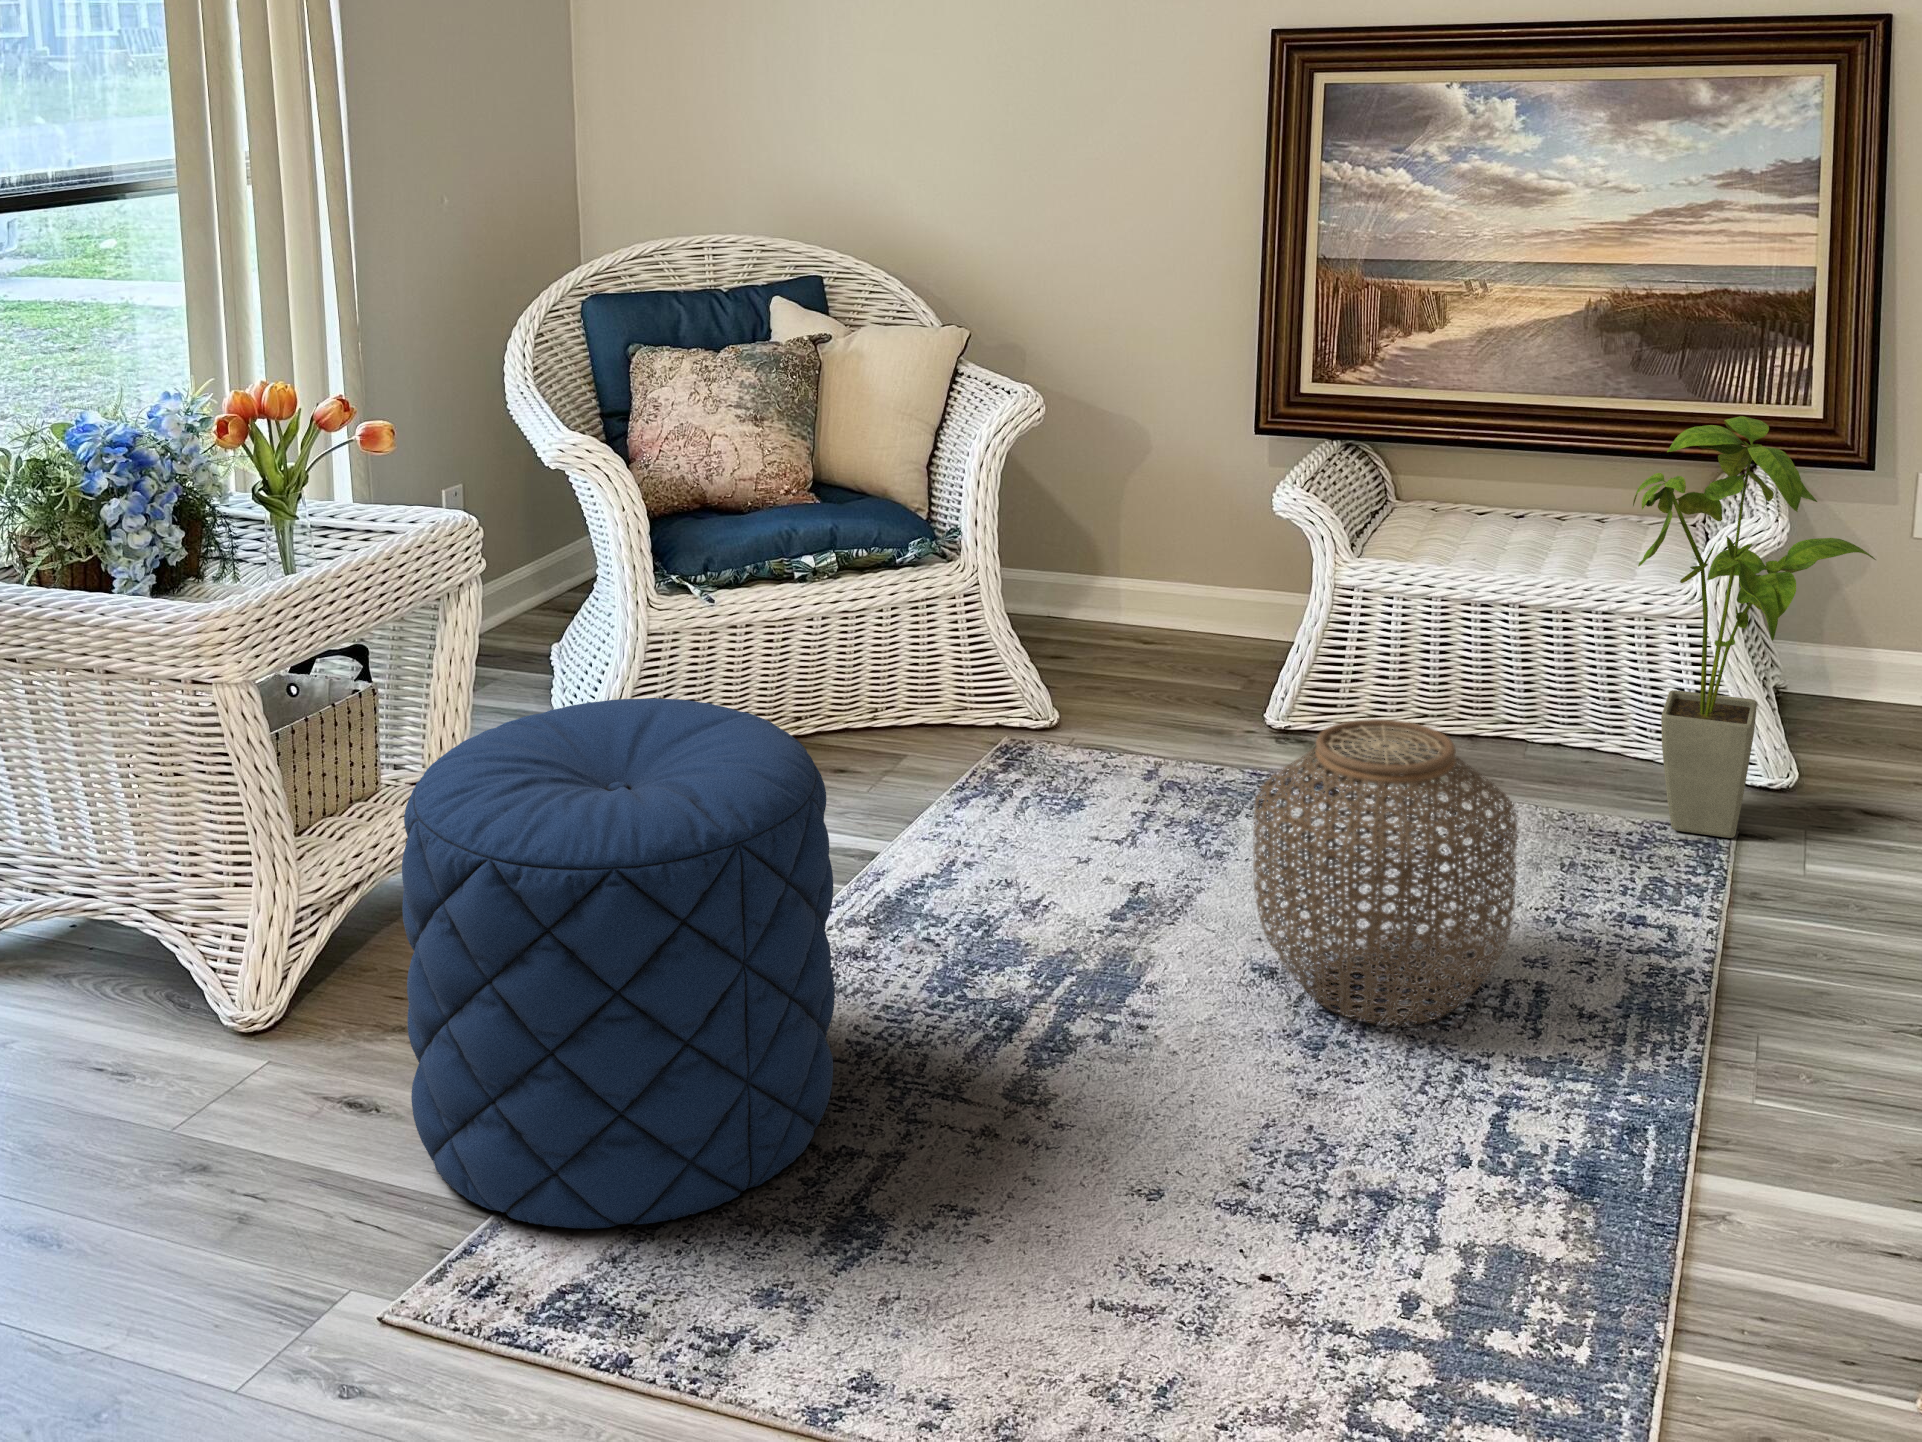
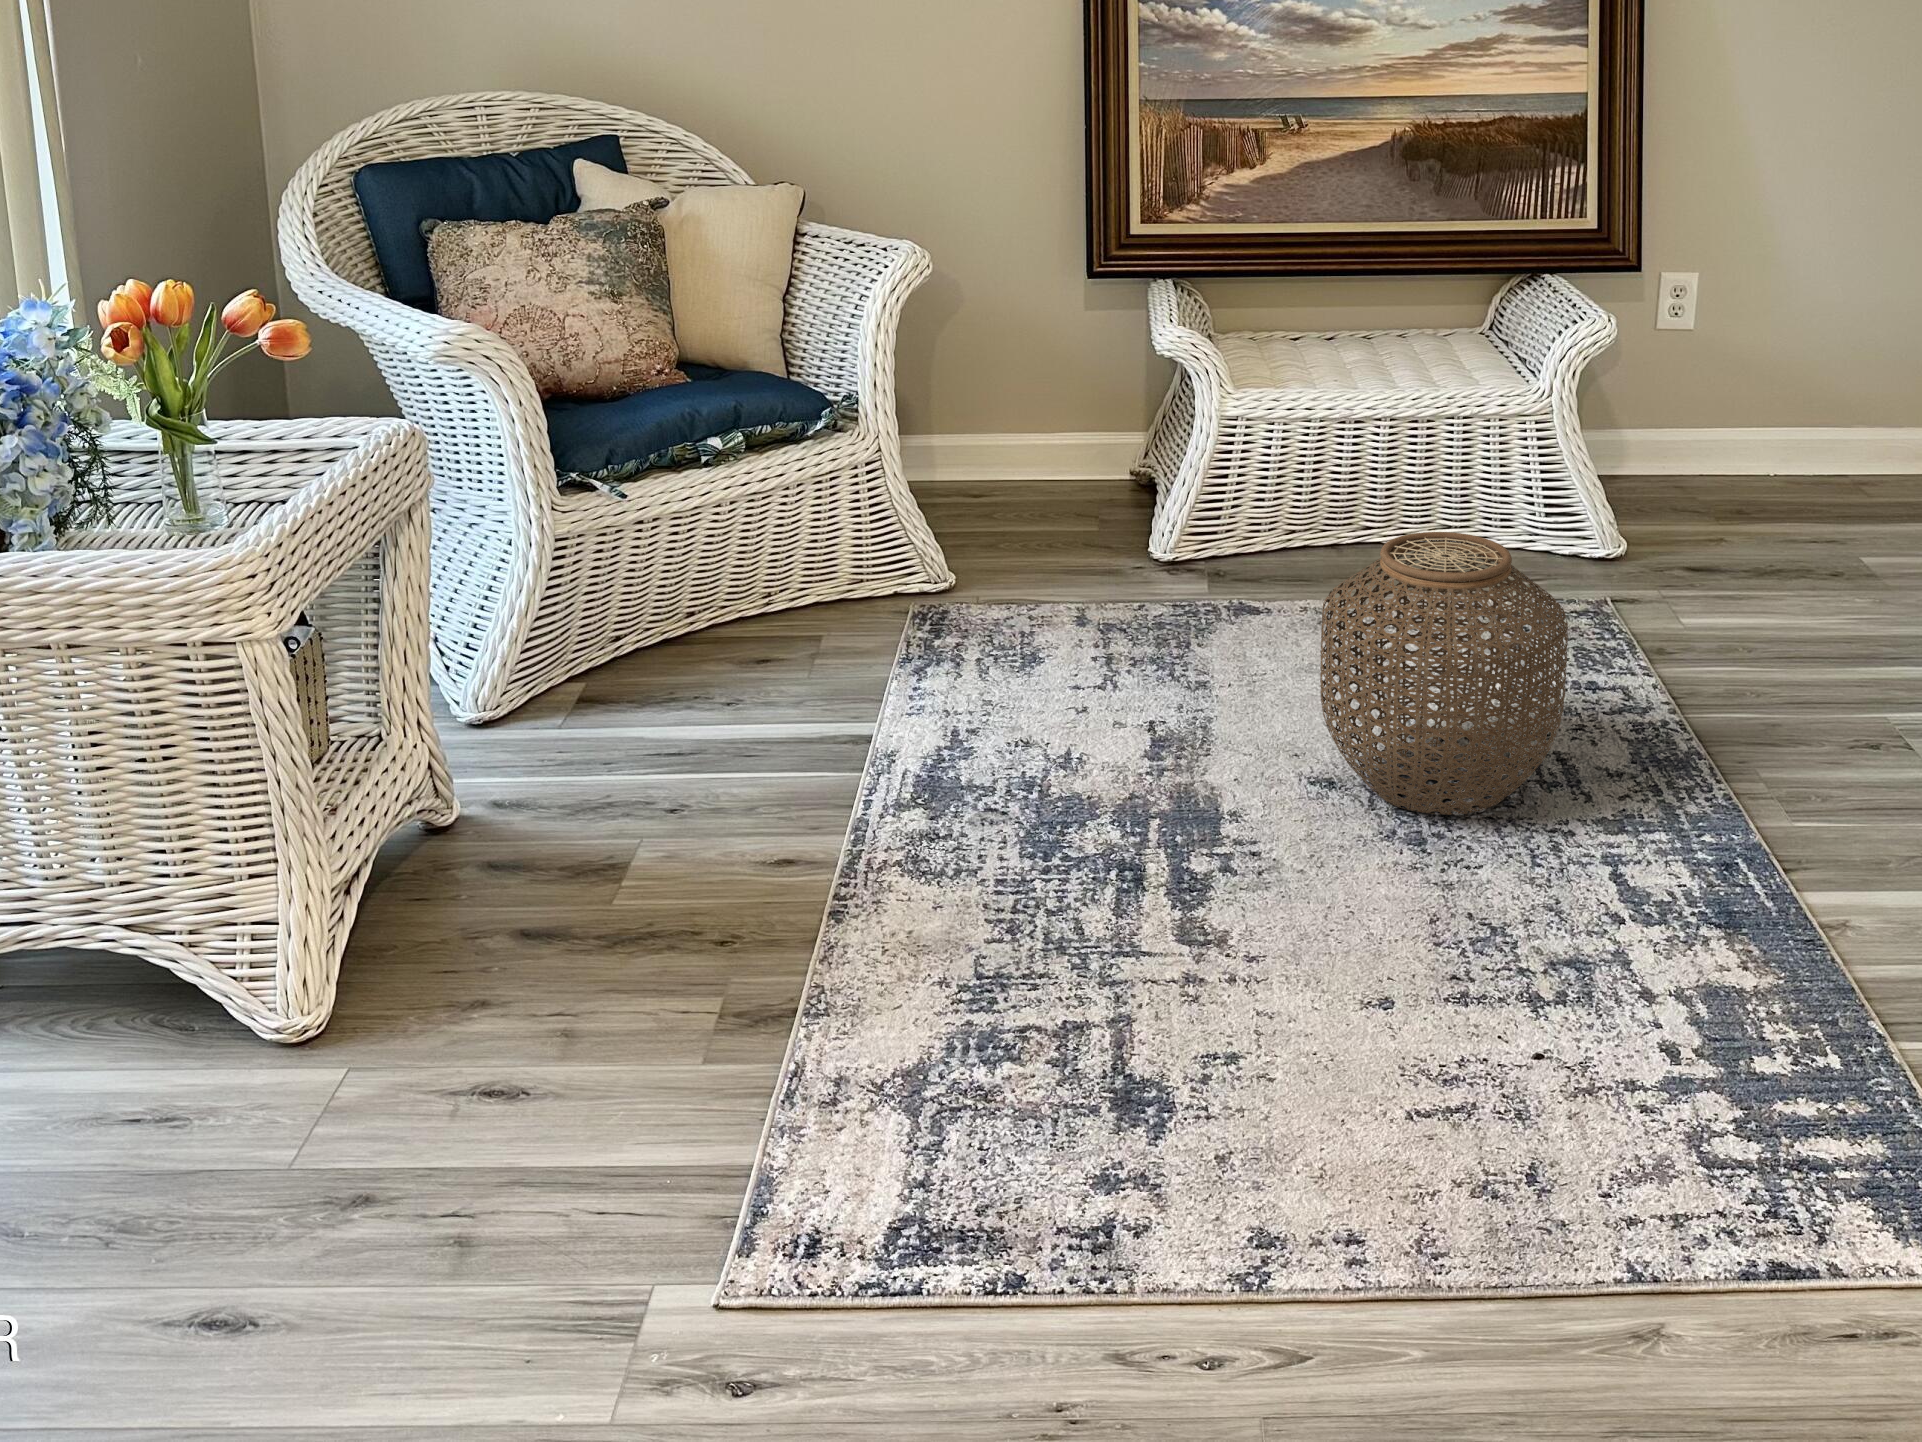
house plant: present [1633,416,1876,838] -> none [1514,228,1718,607]
pouf: present [402,698,835,1229] -> none [574,594,1043,1171]

